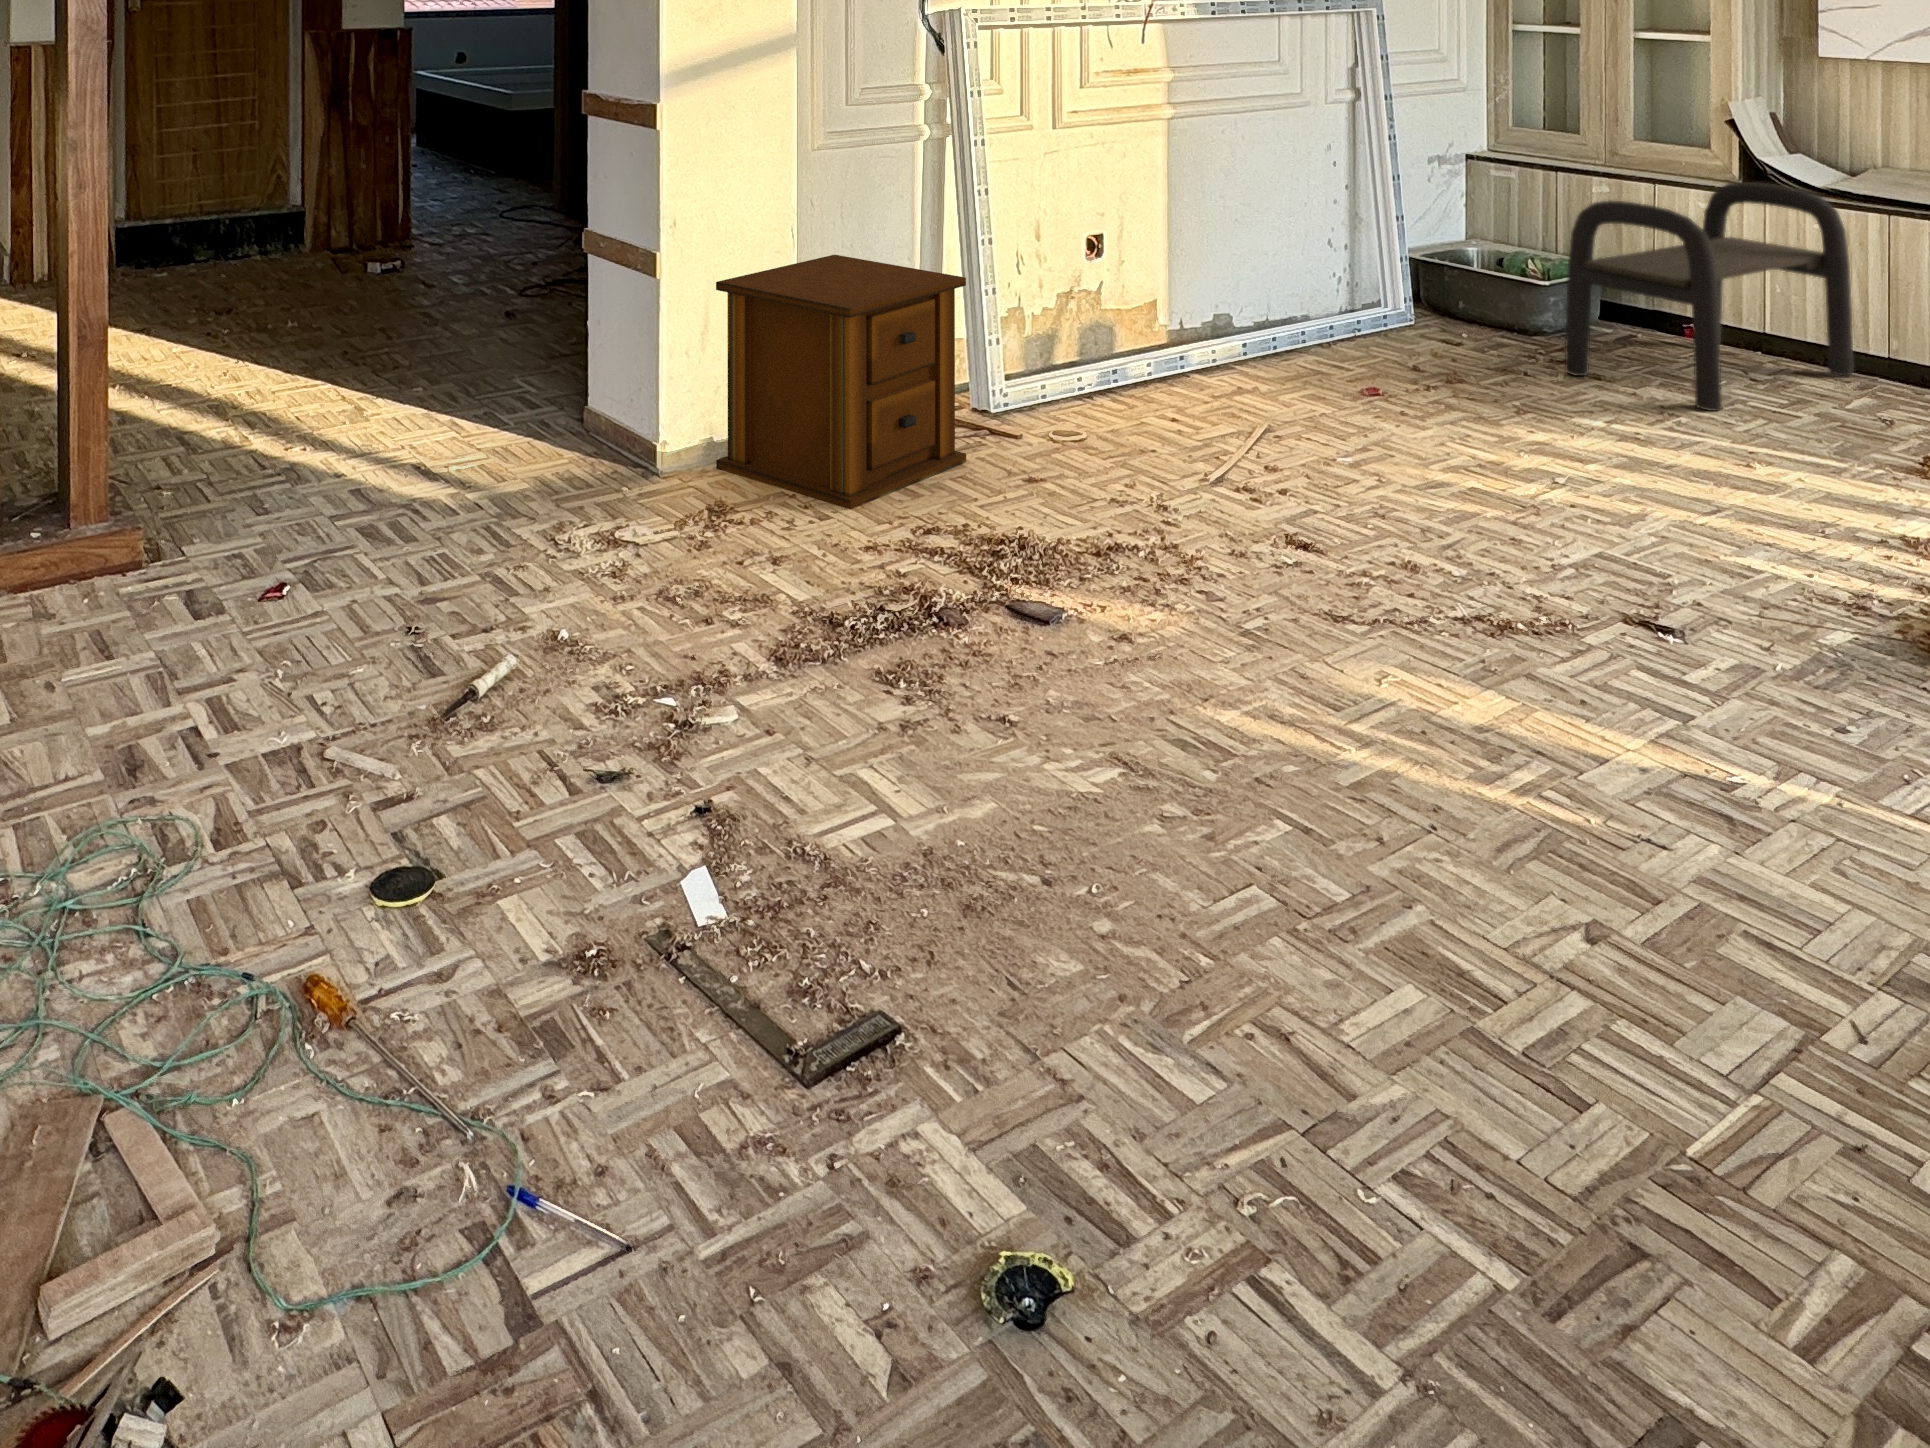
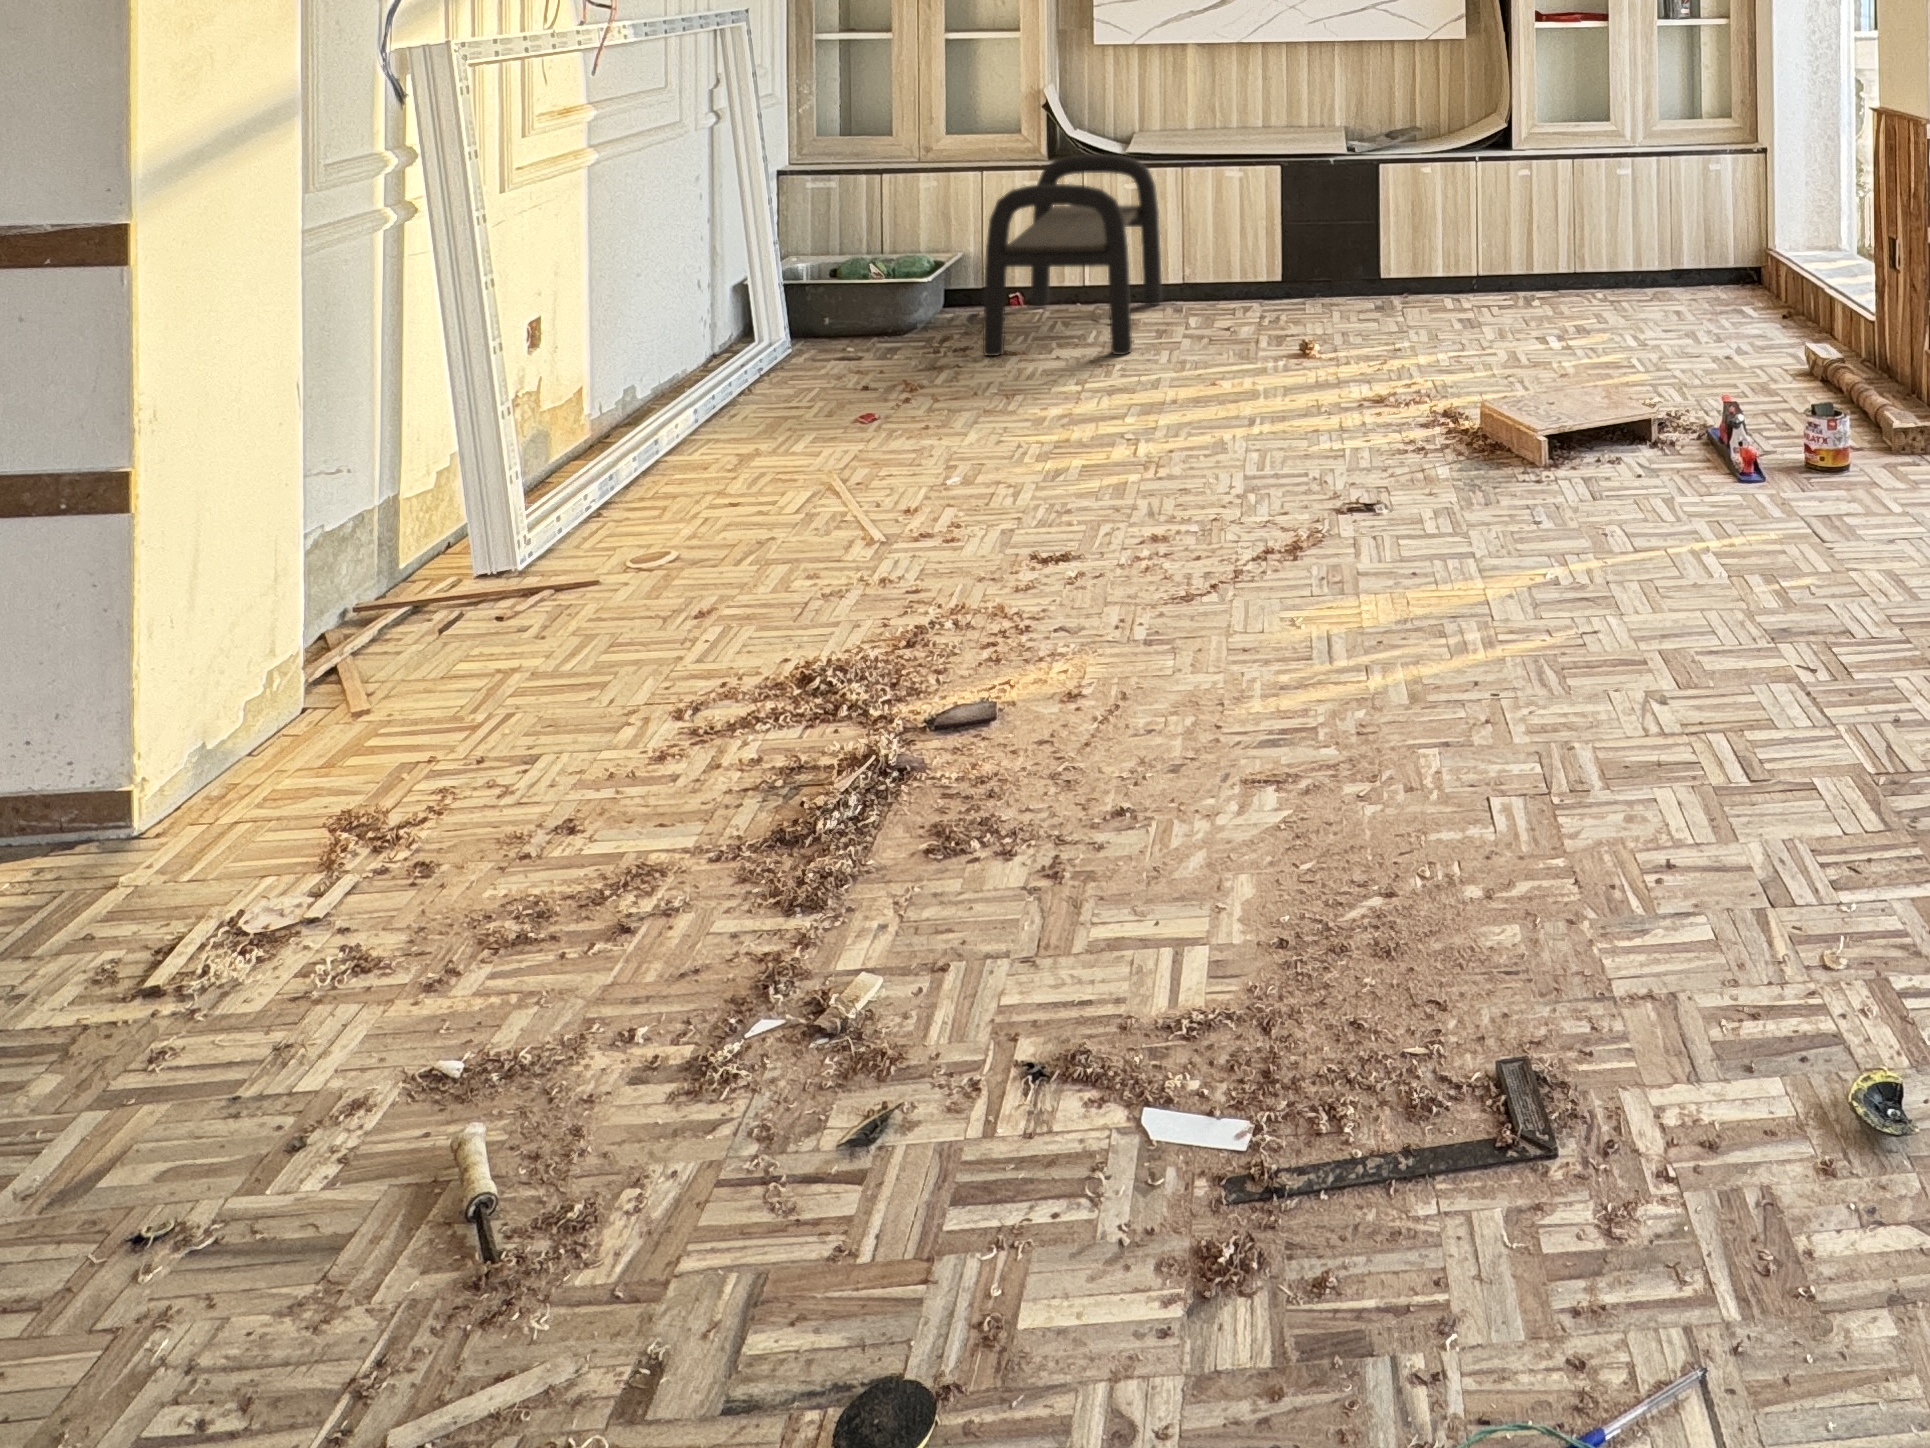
side table: present [716,255,966,509] -> none [236,394,592,790]

